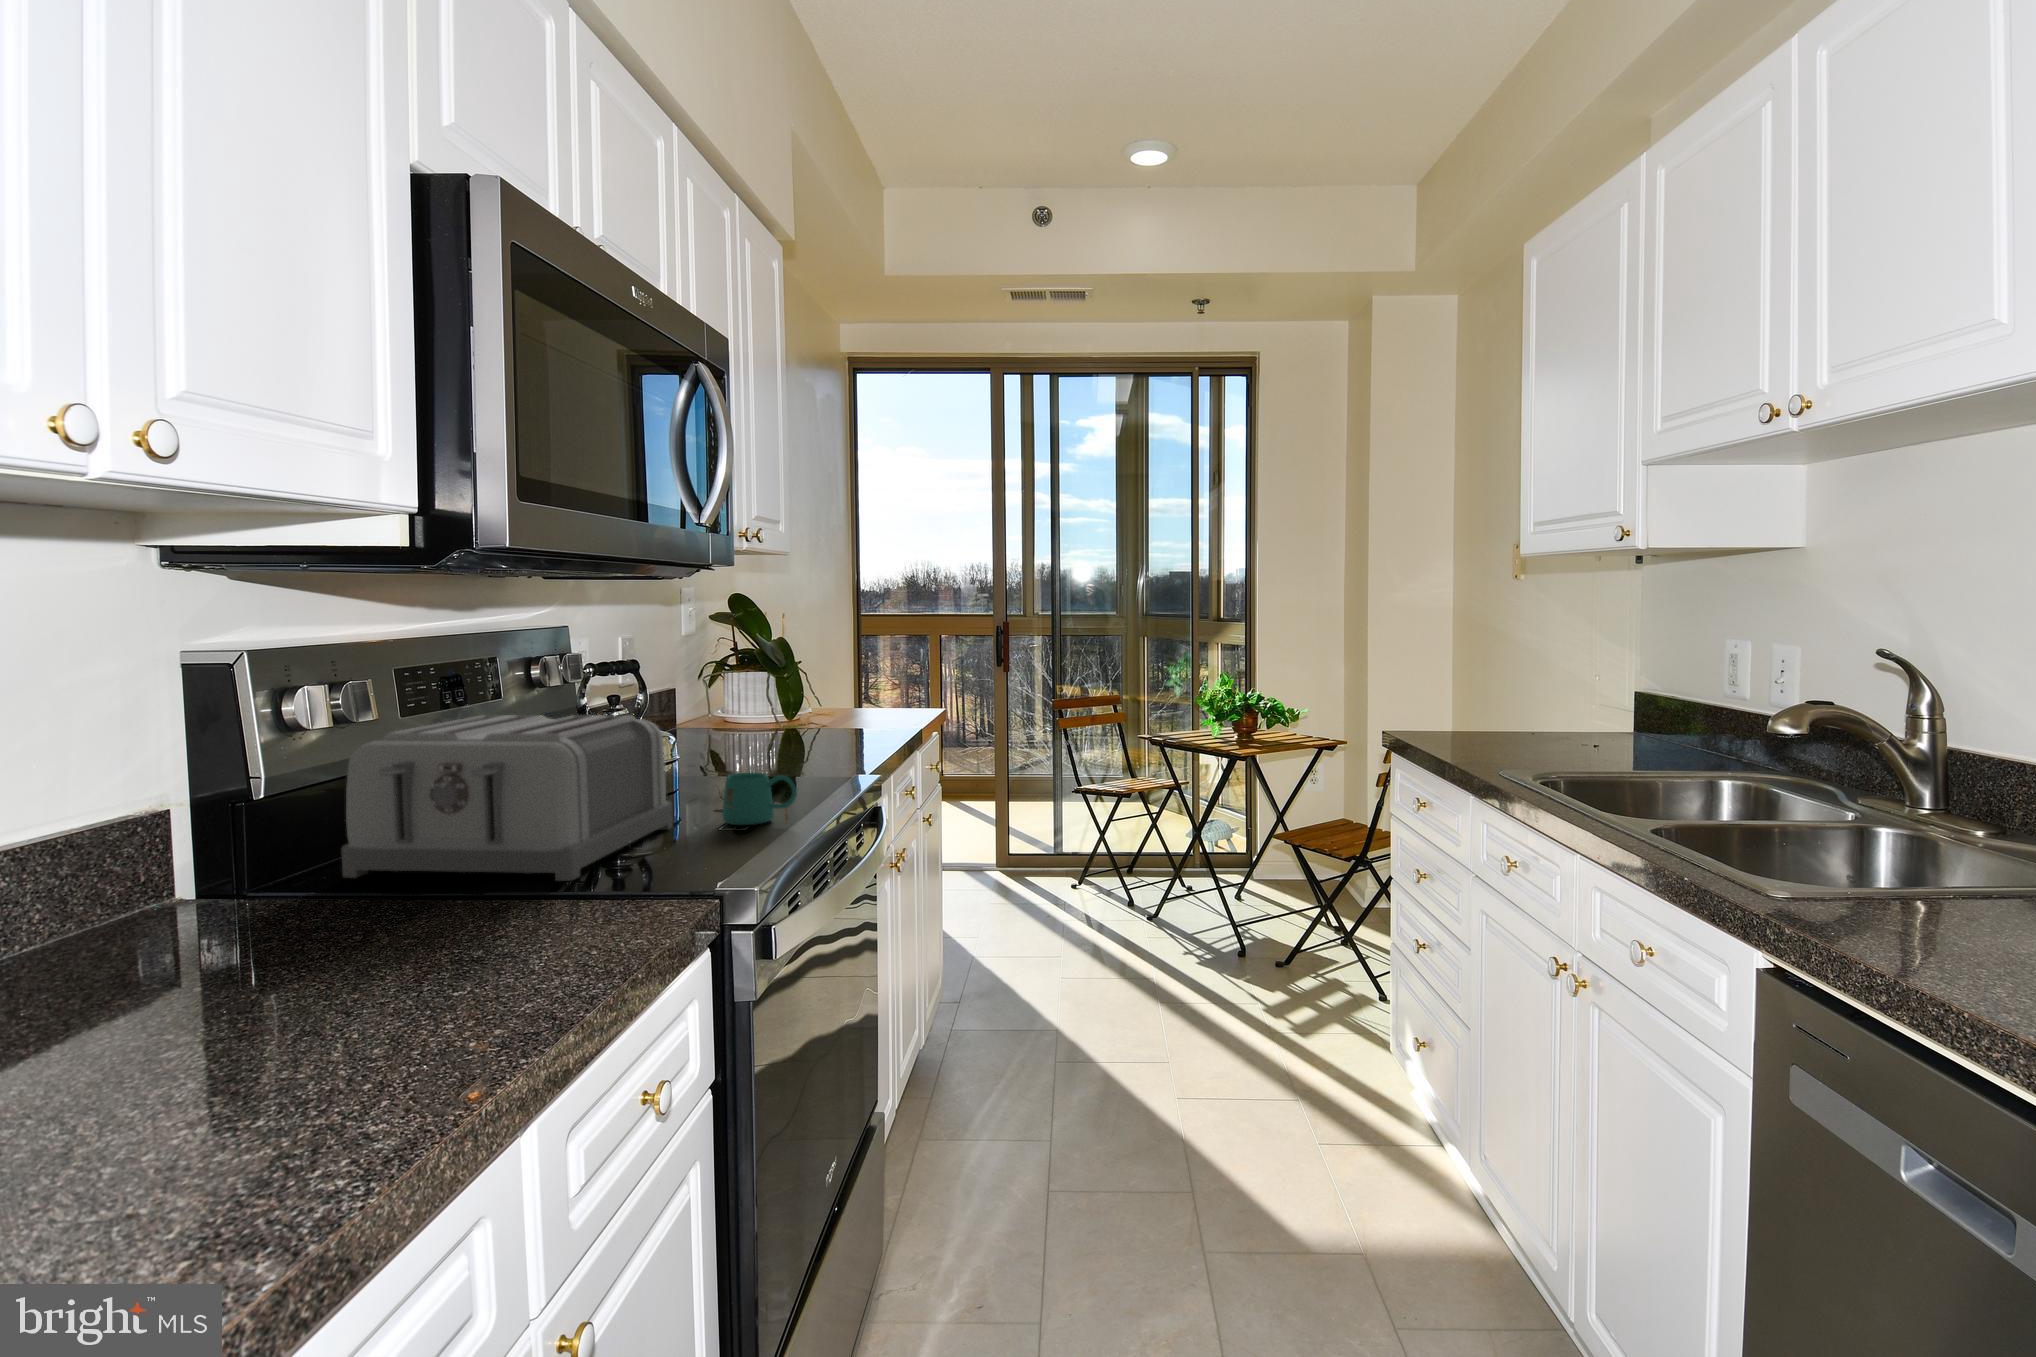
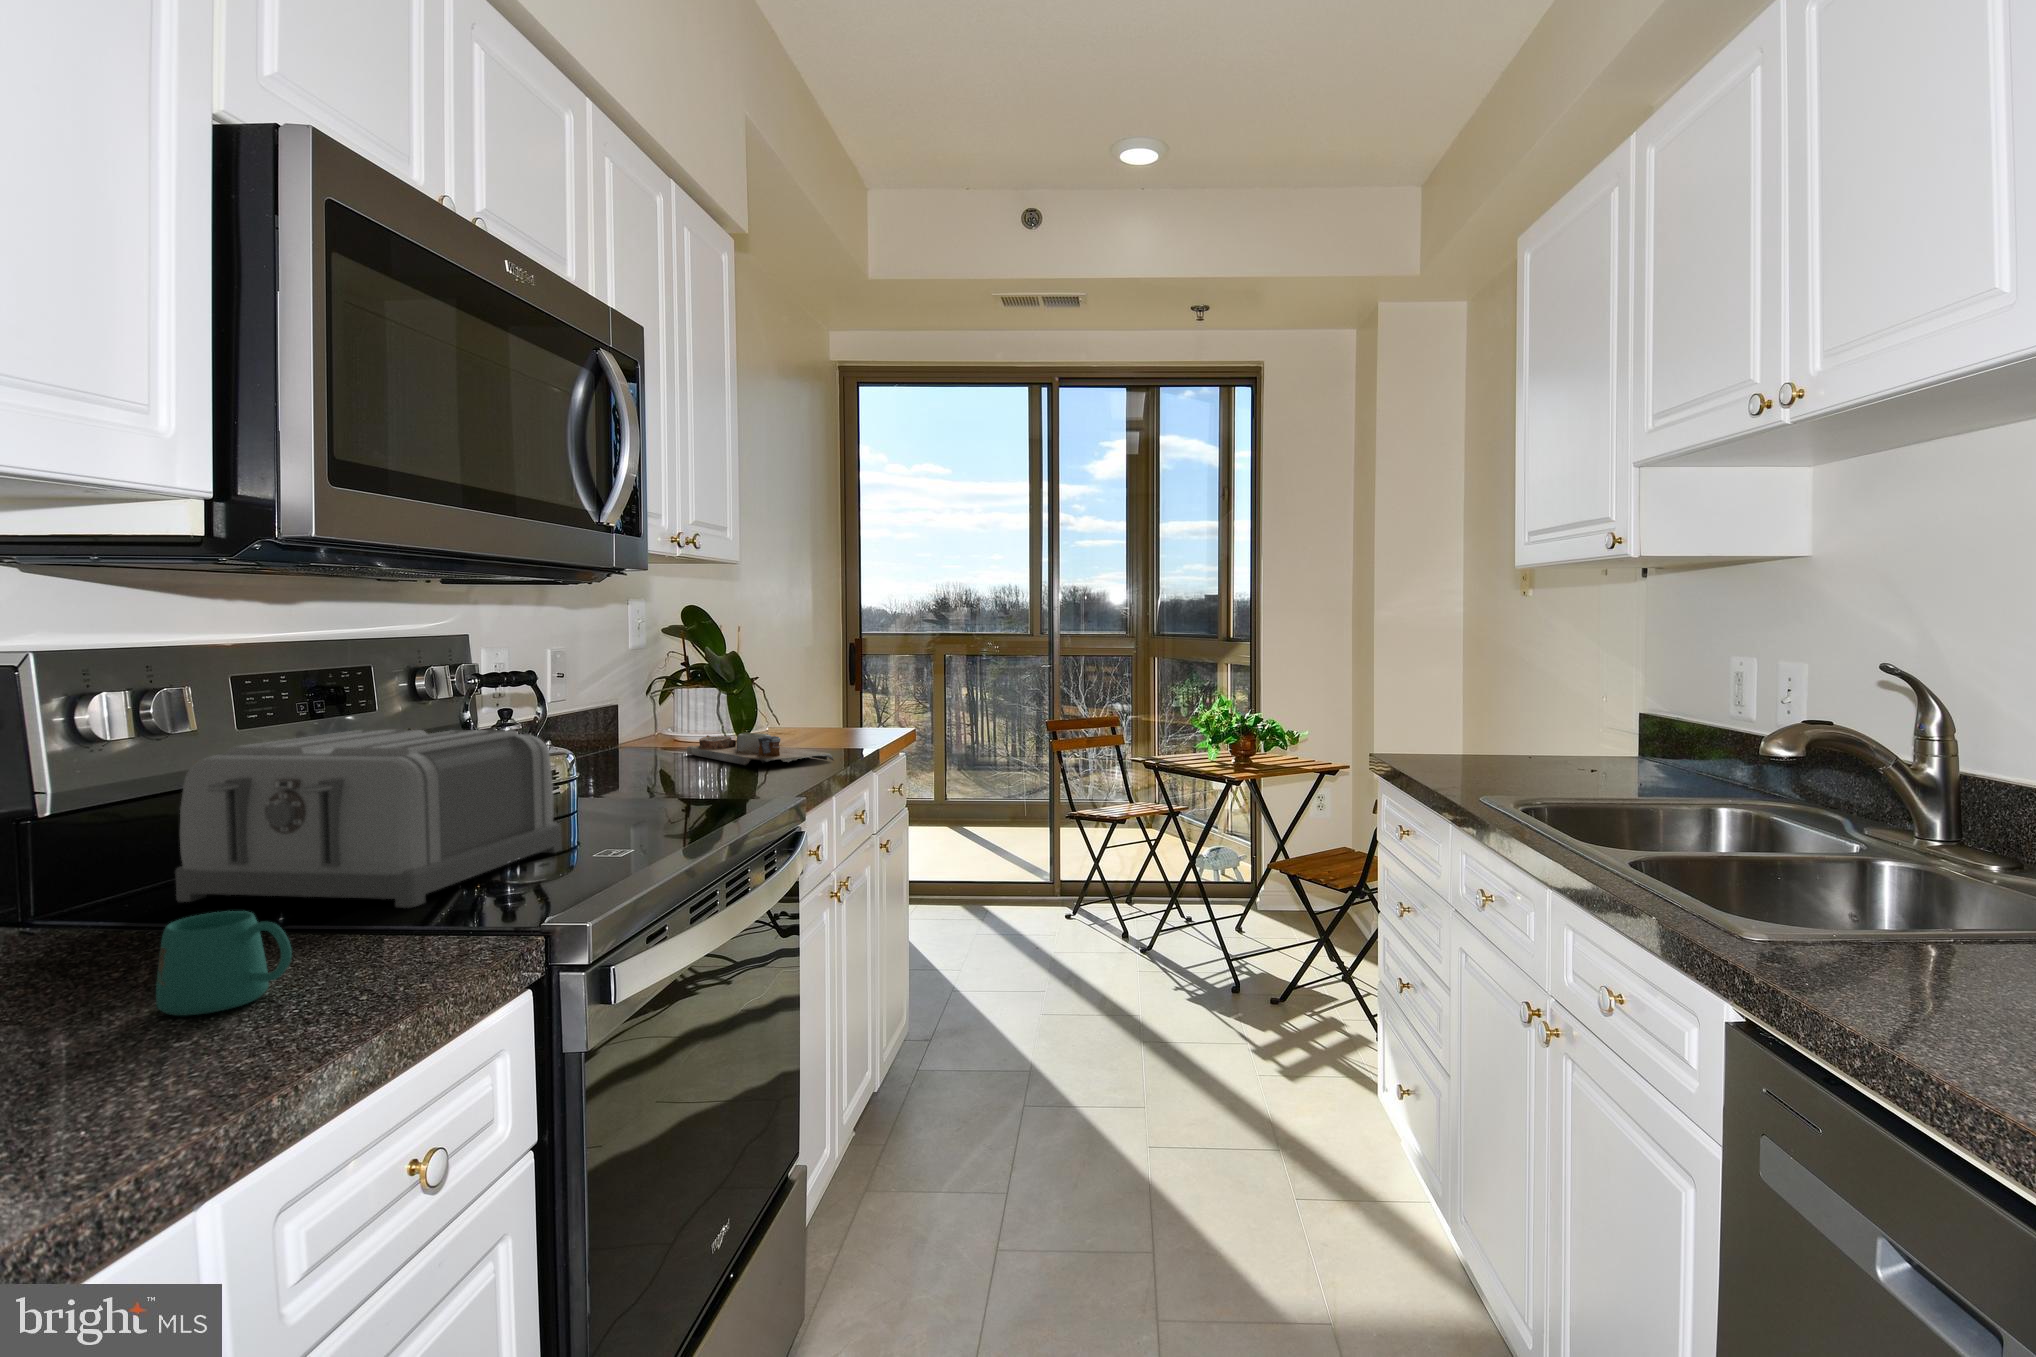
cutting board: none [732,713,881,745] -> present [687,733,834,765]
mug: present [722,772,797,825] -> present [156,911,292,1016]

